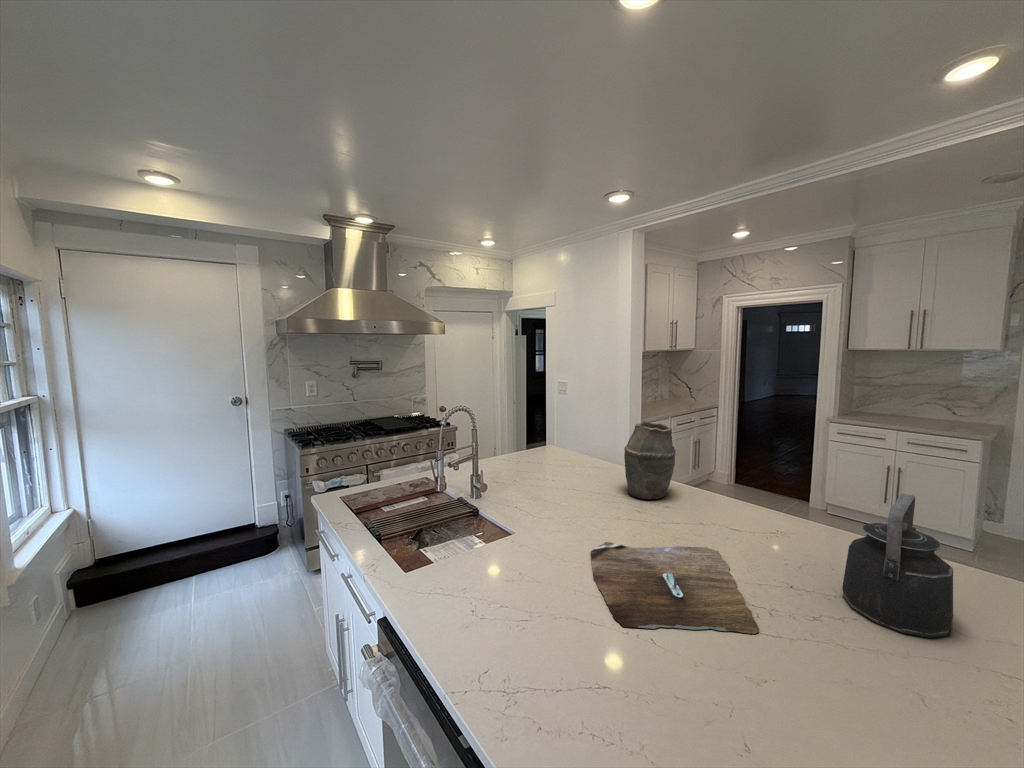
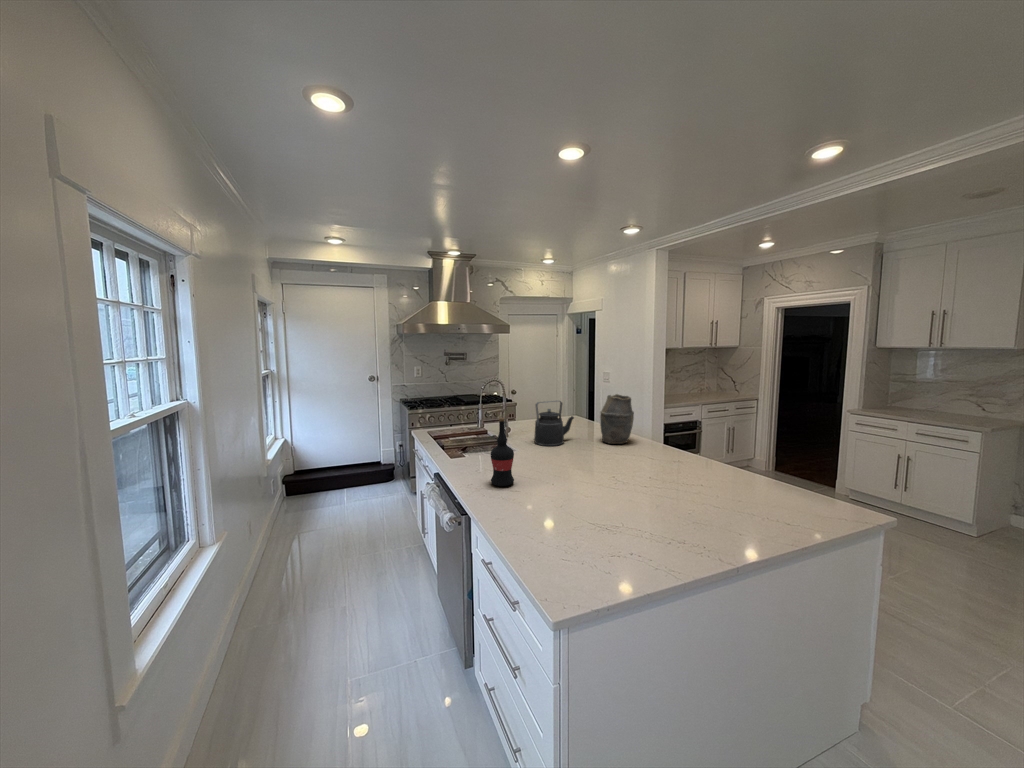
kettle: present [842,493,953,638] -> present [534,401,574,446]
wine bottle: none [524,510,577,668] -> present [490,418,514,486]
cutting board: present [591,542,759,634] -> none [541,457,626,488]

